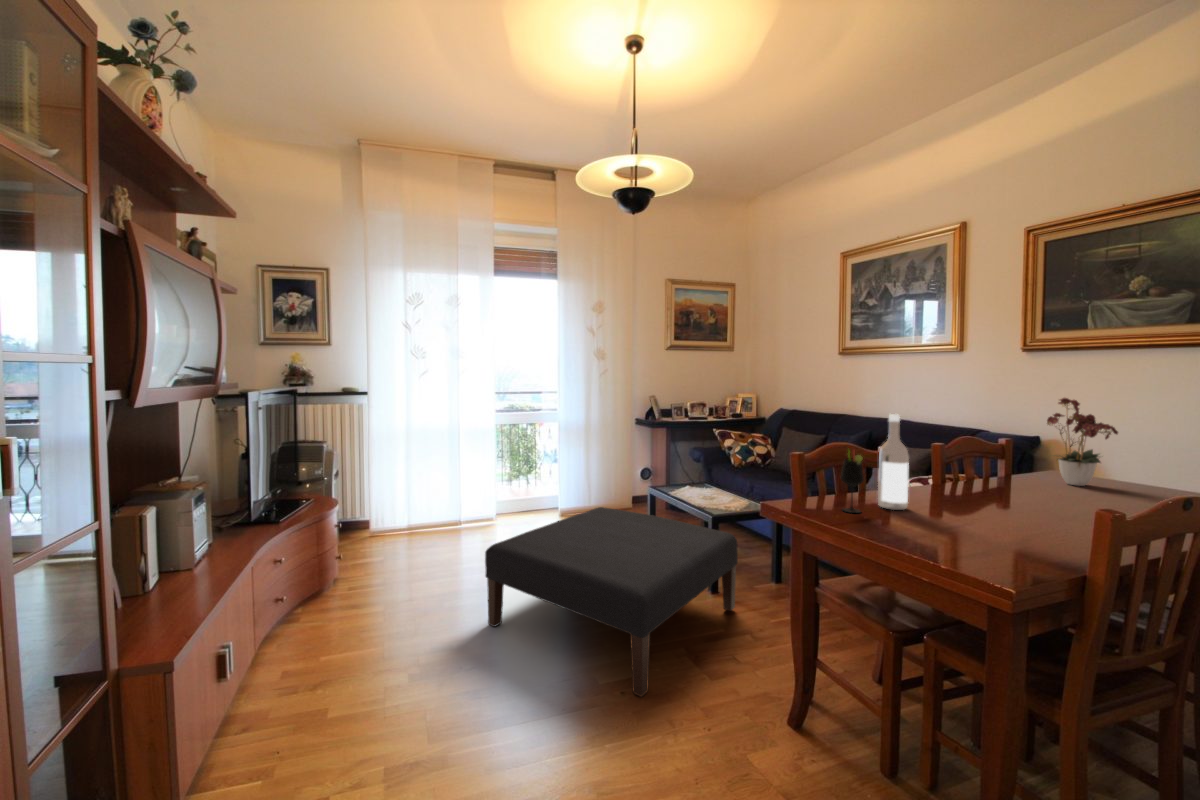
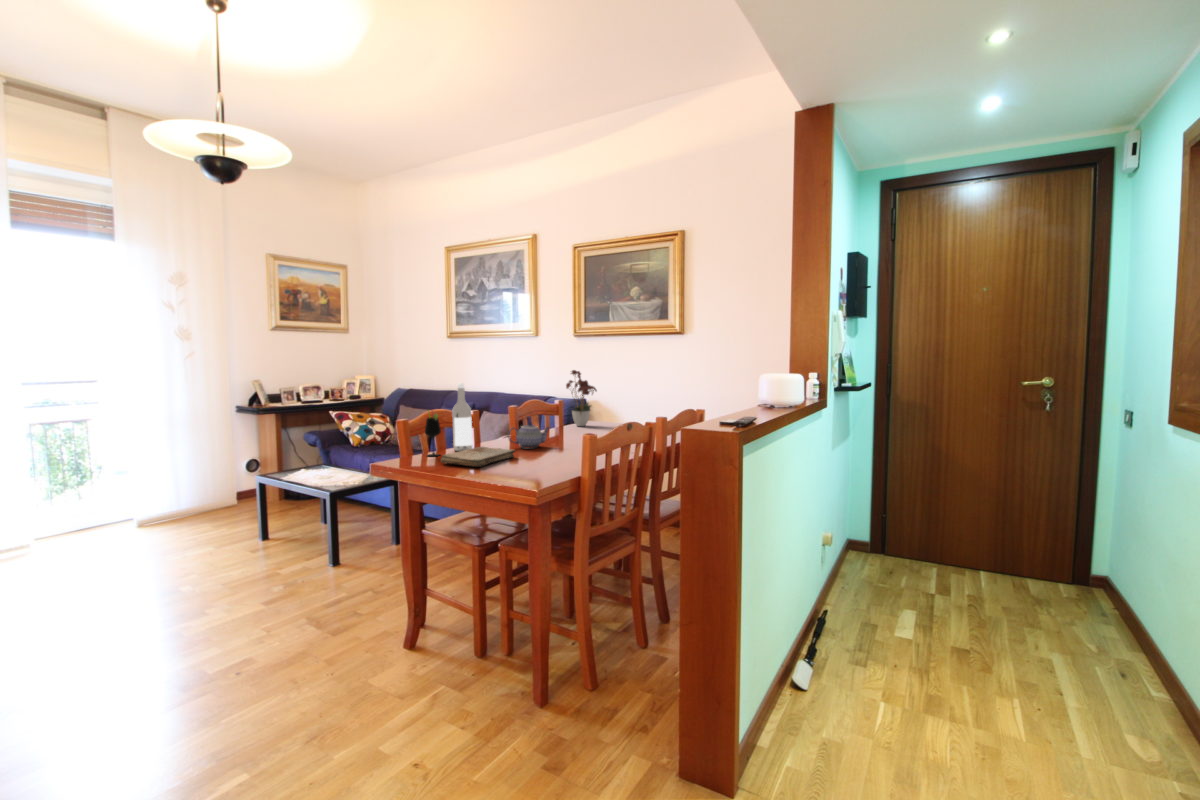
teapot: none [969,480,1054,523] -> present [508,422,549,448]
ottoman: present [485,507,738,697] -> none [26,500,355,658]
book: none [870,510,999,552] -> present [441,447,515,467]

